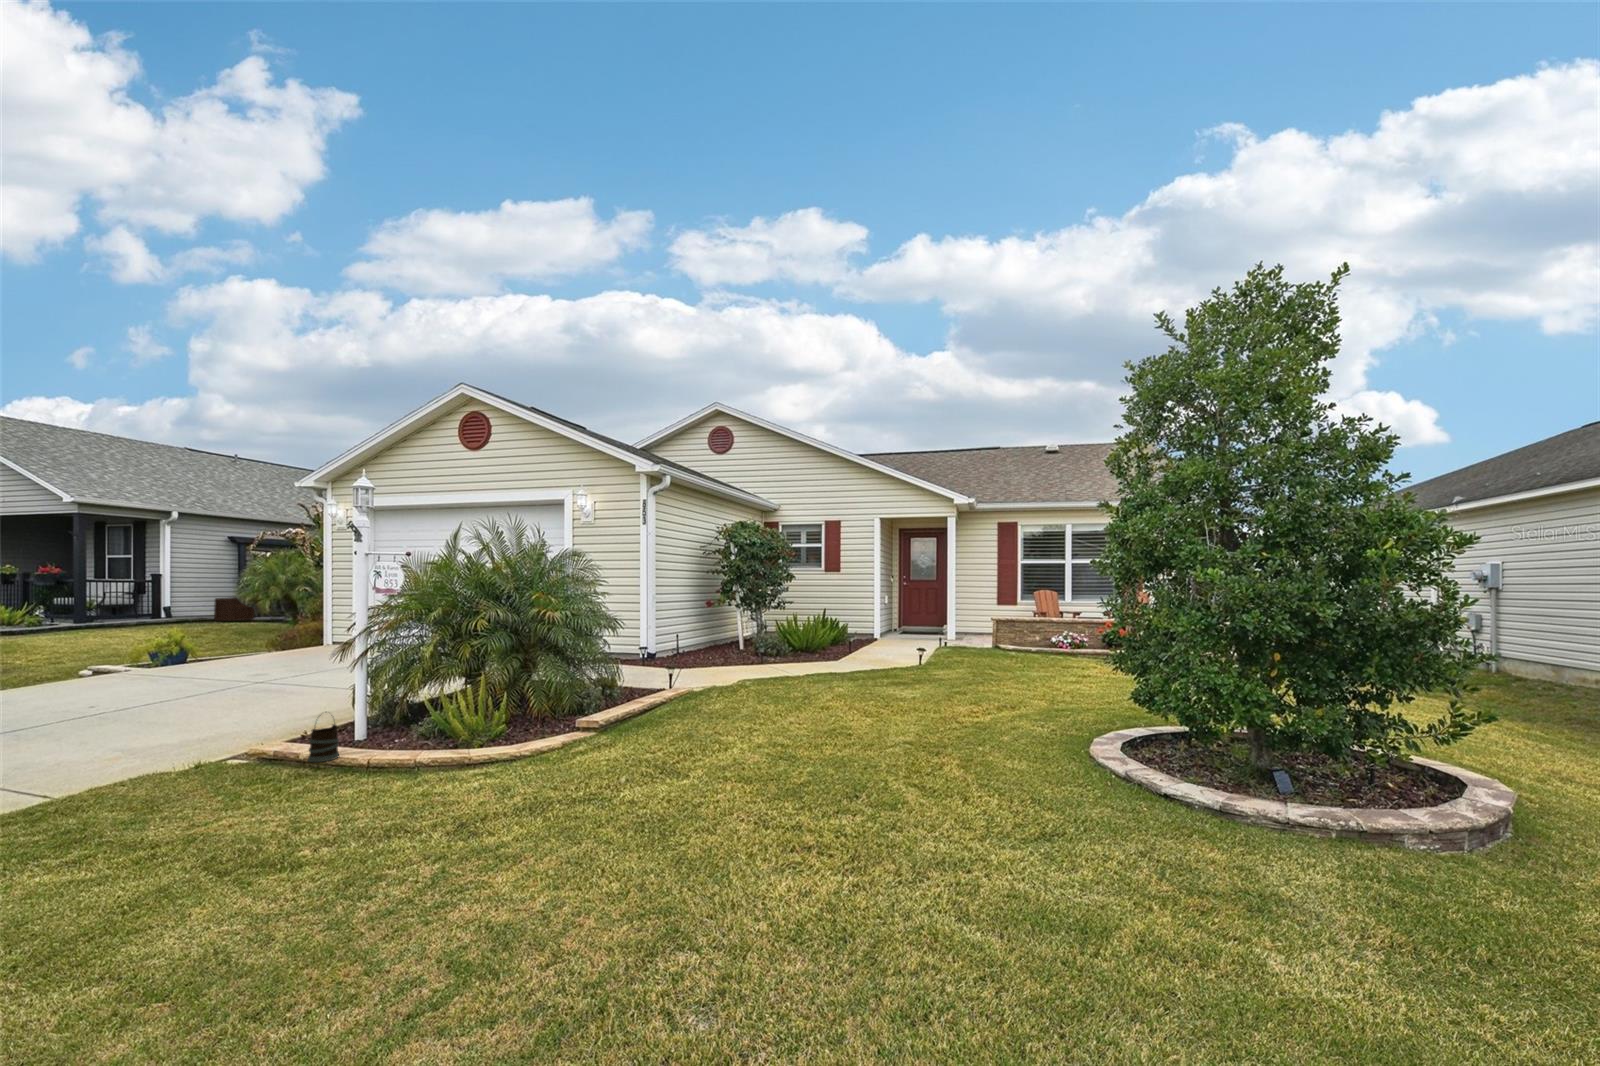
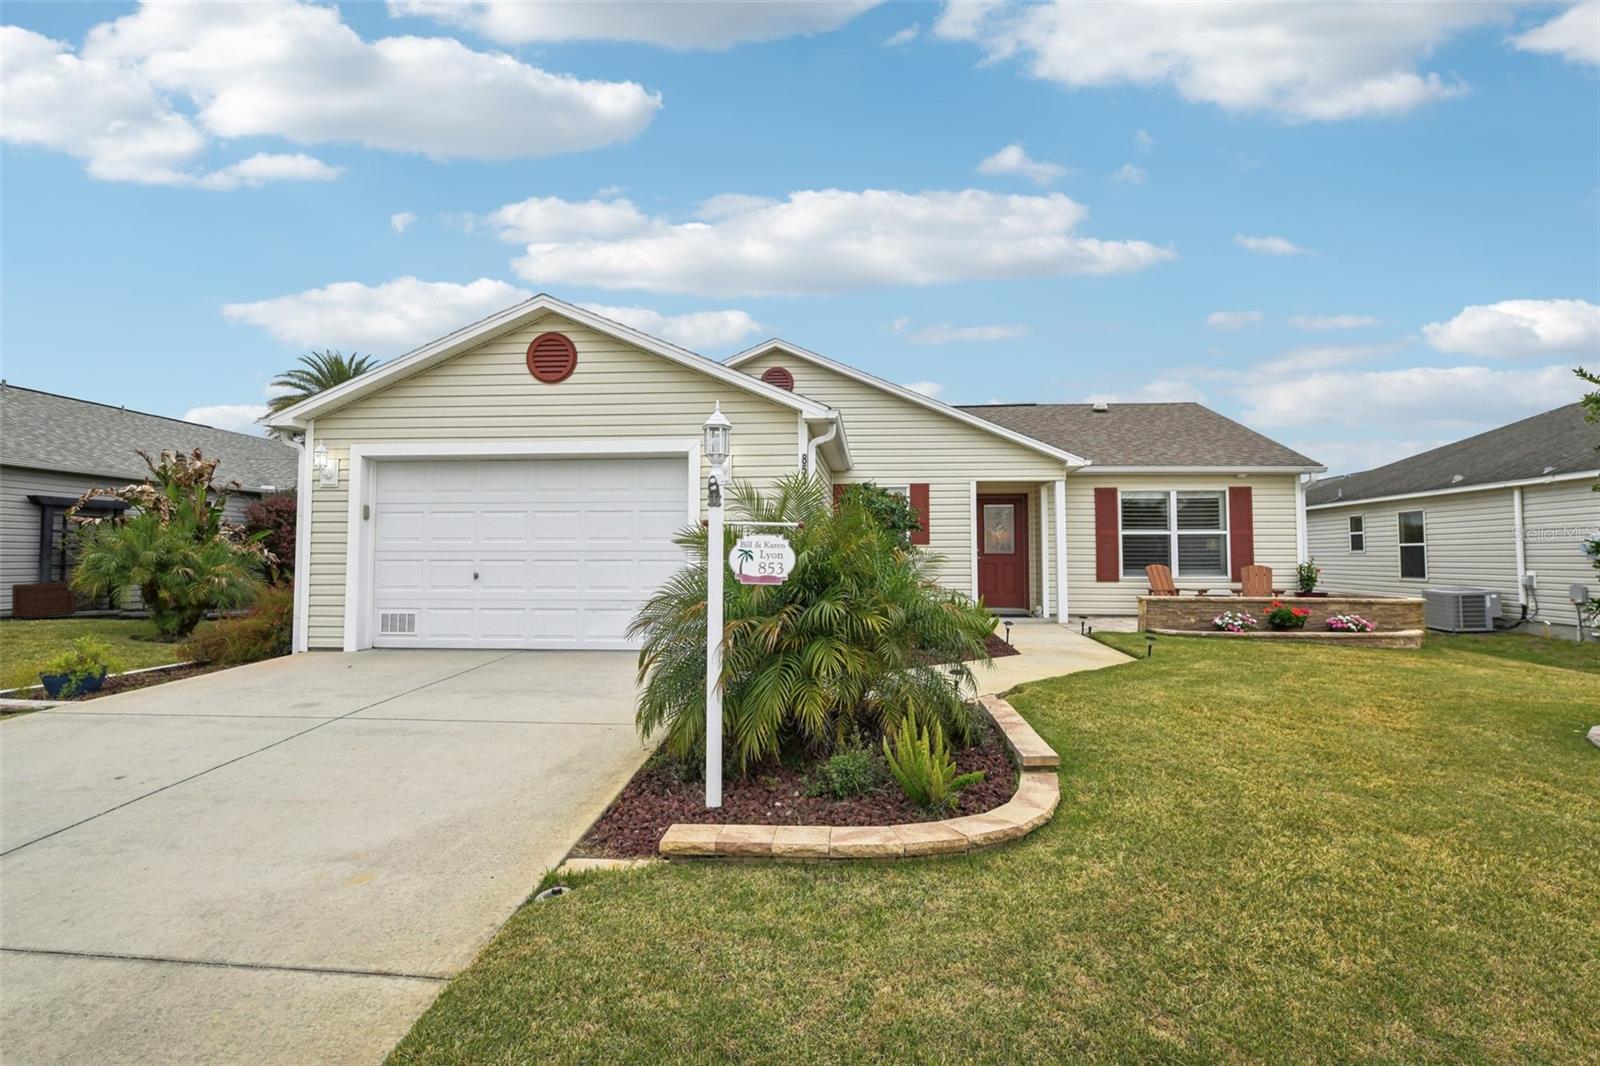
wooden bucket: present [308,724,339,762] -> none [730,738,767,812]

